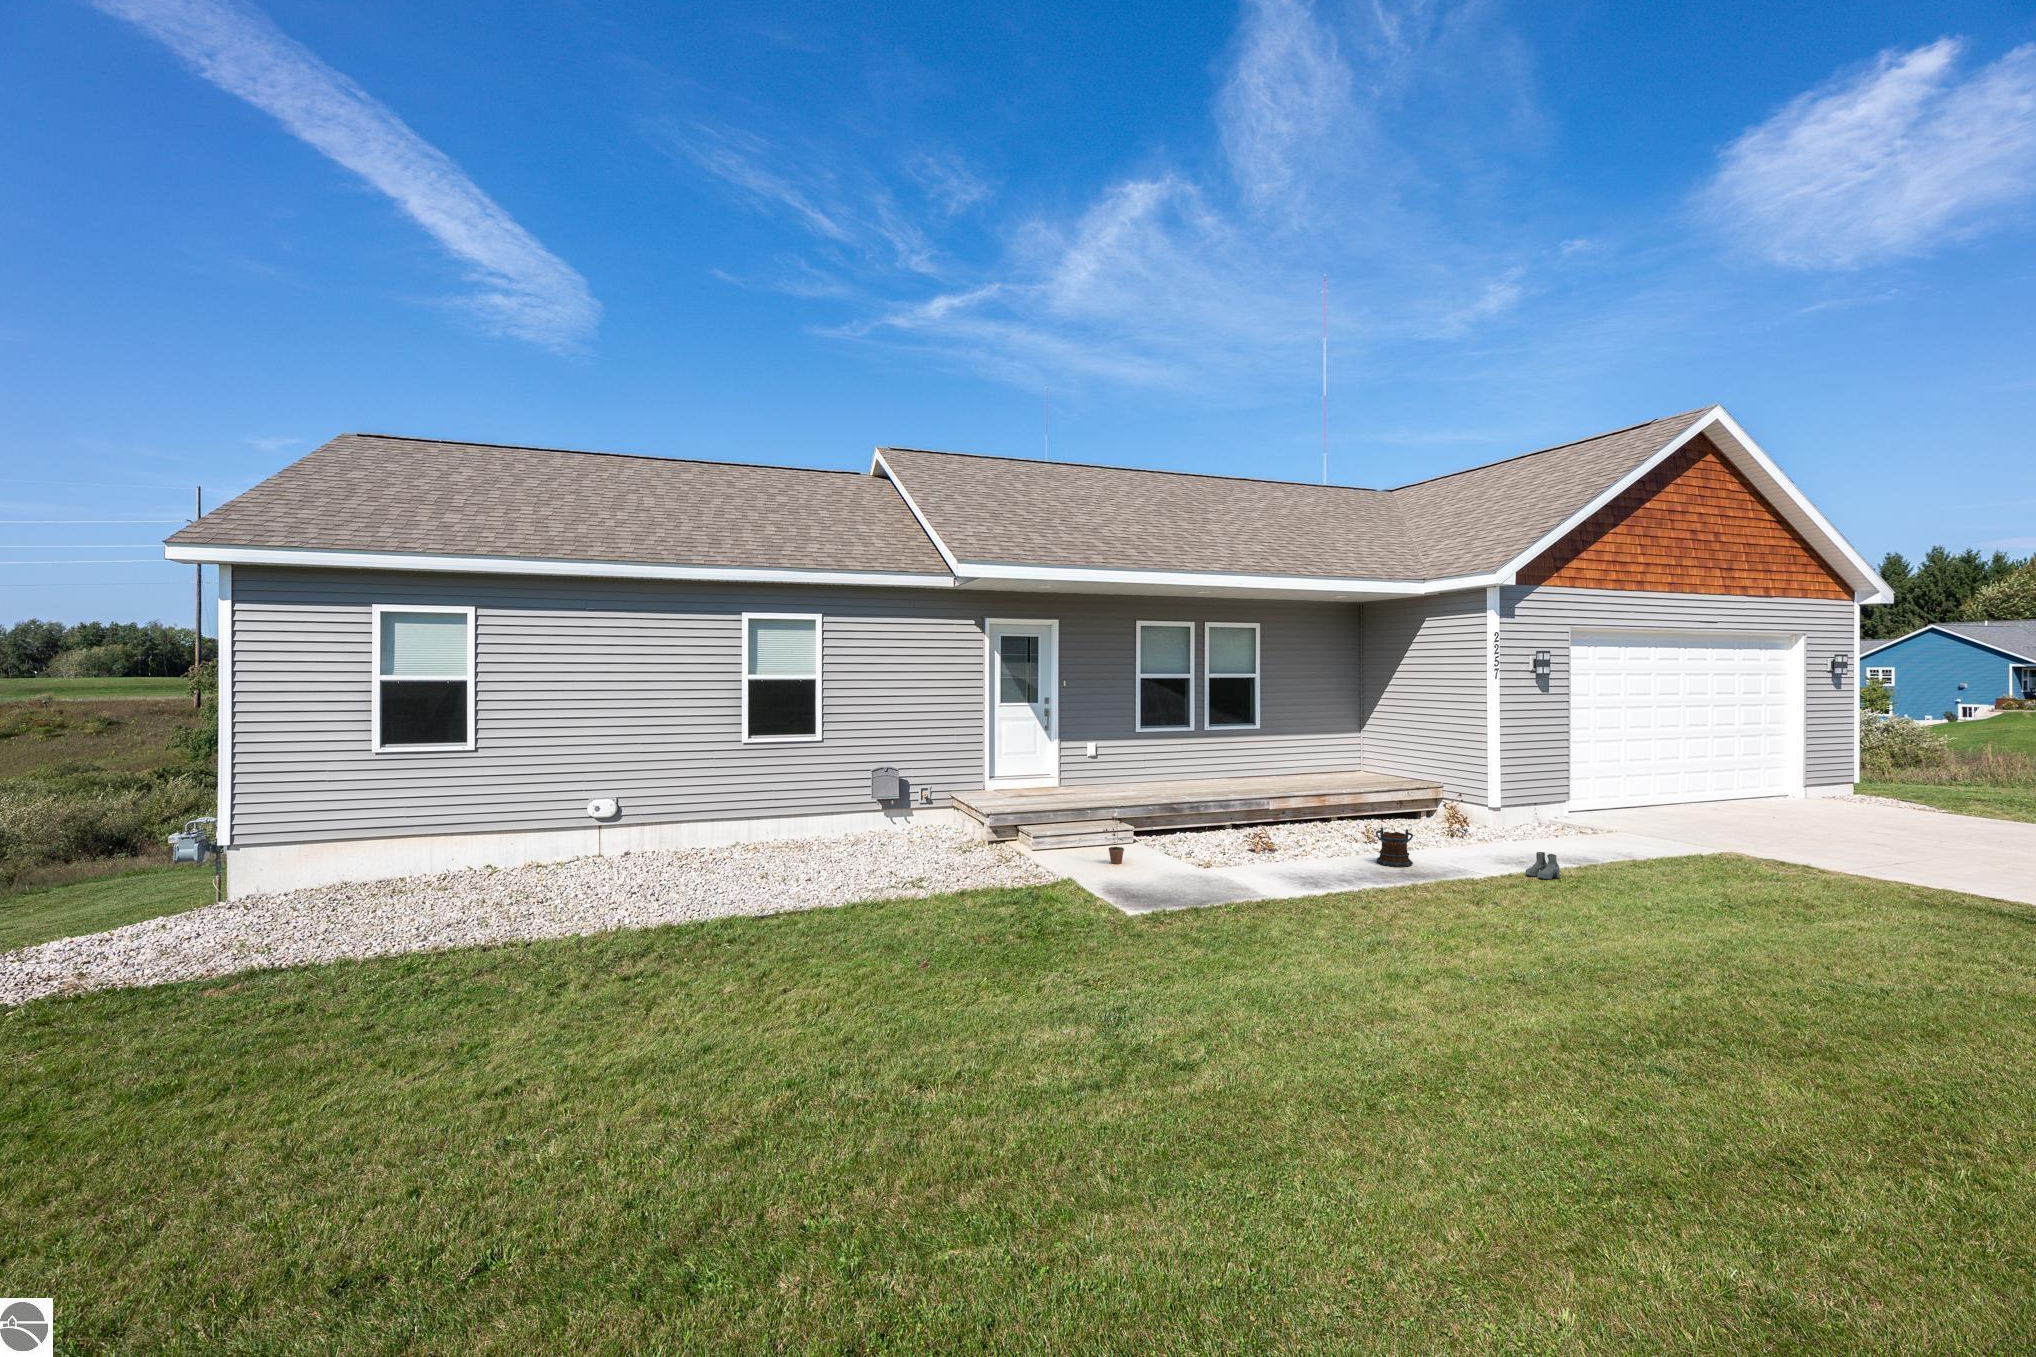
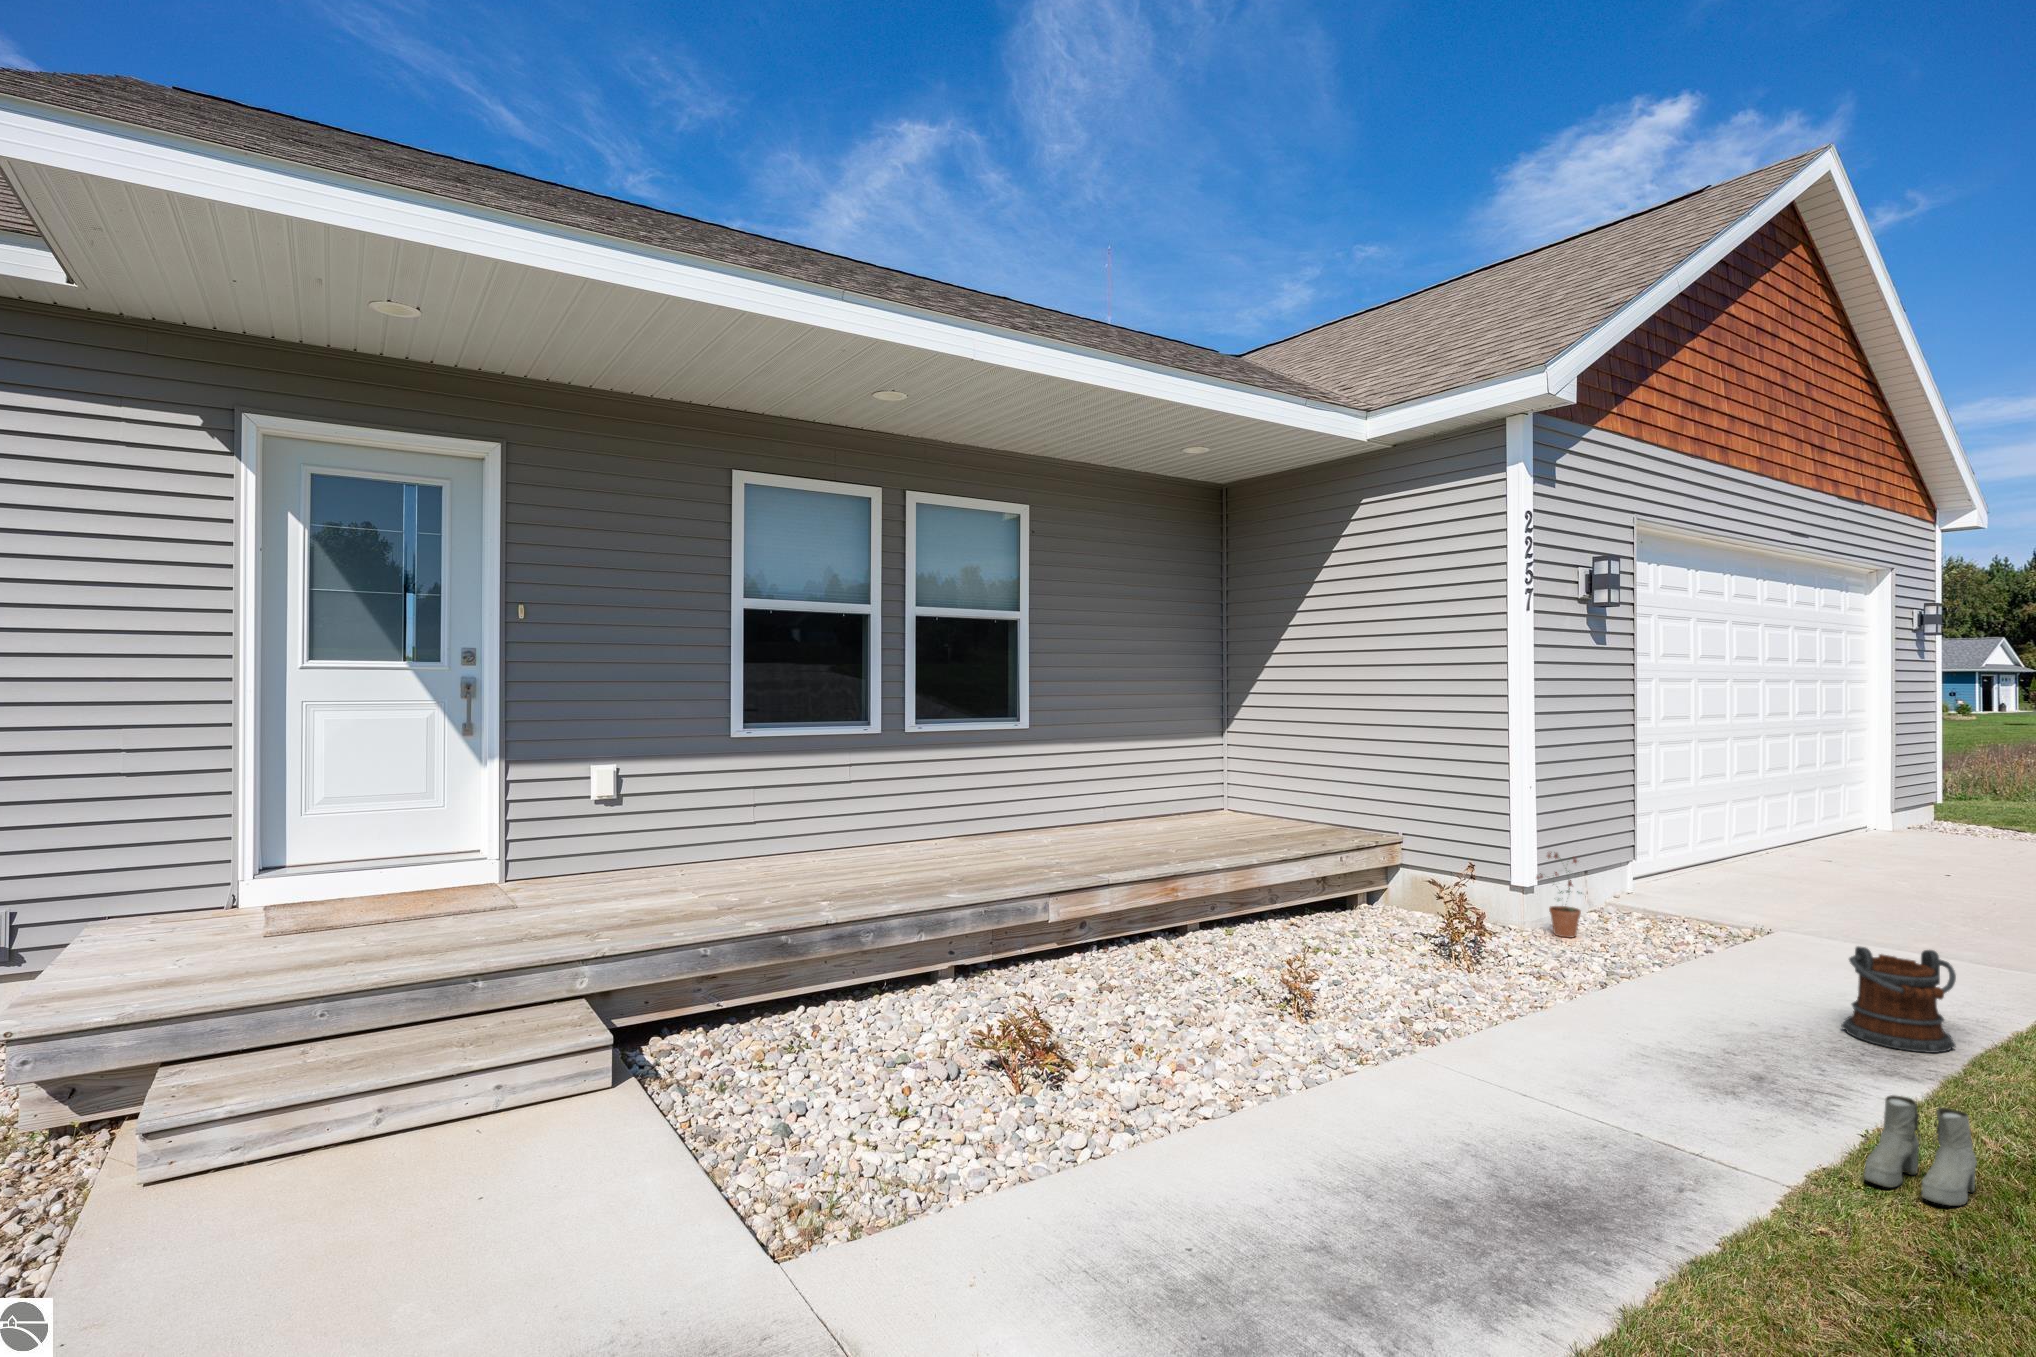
potted plant: present [1103,817,1124,864] -> present [1536,852,1582,937]
bucket: present [1376,827,1413,867] -> present [1841,946,1956,1053]

